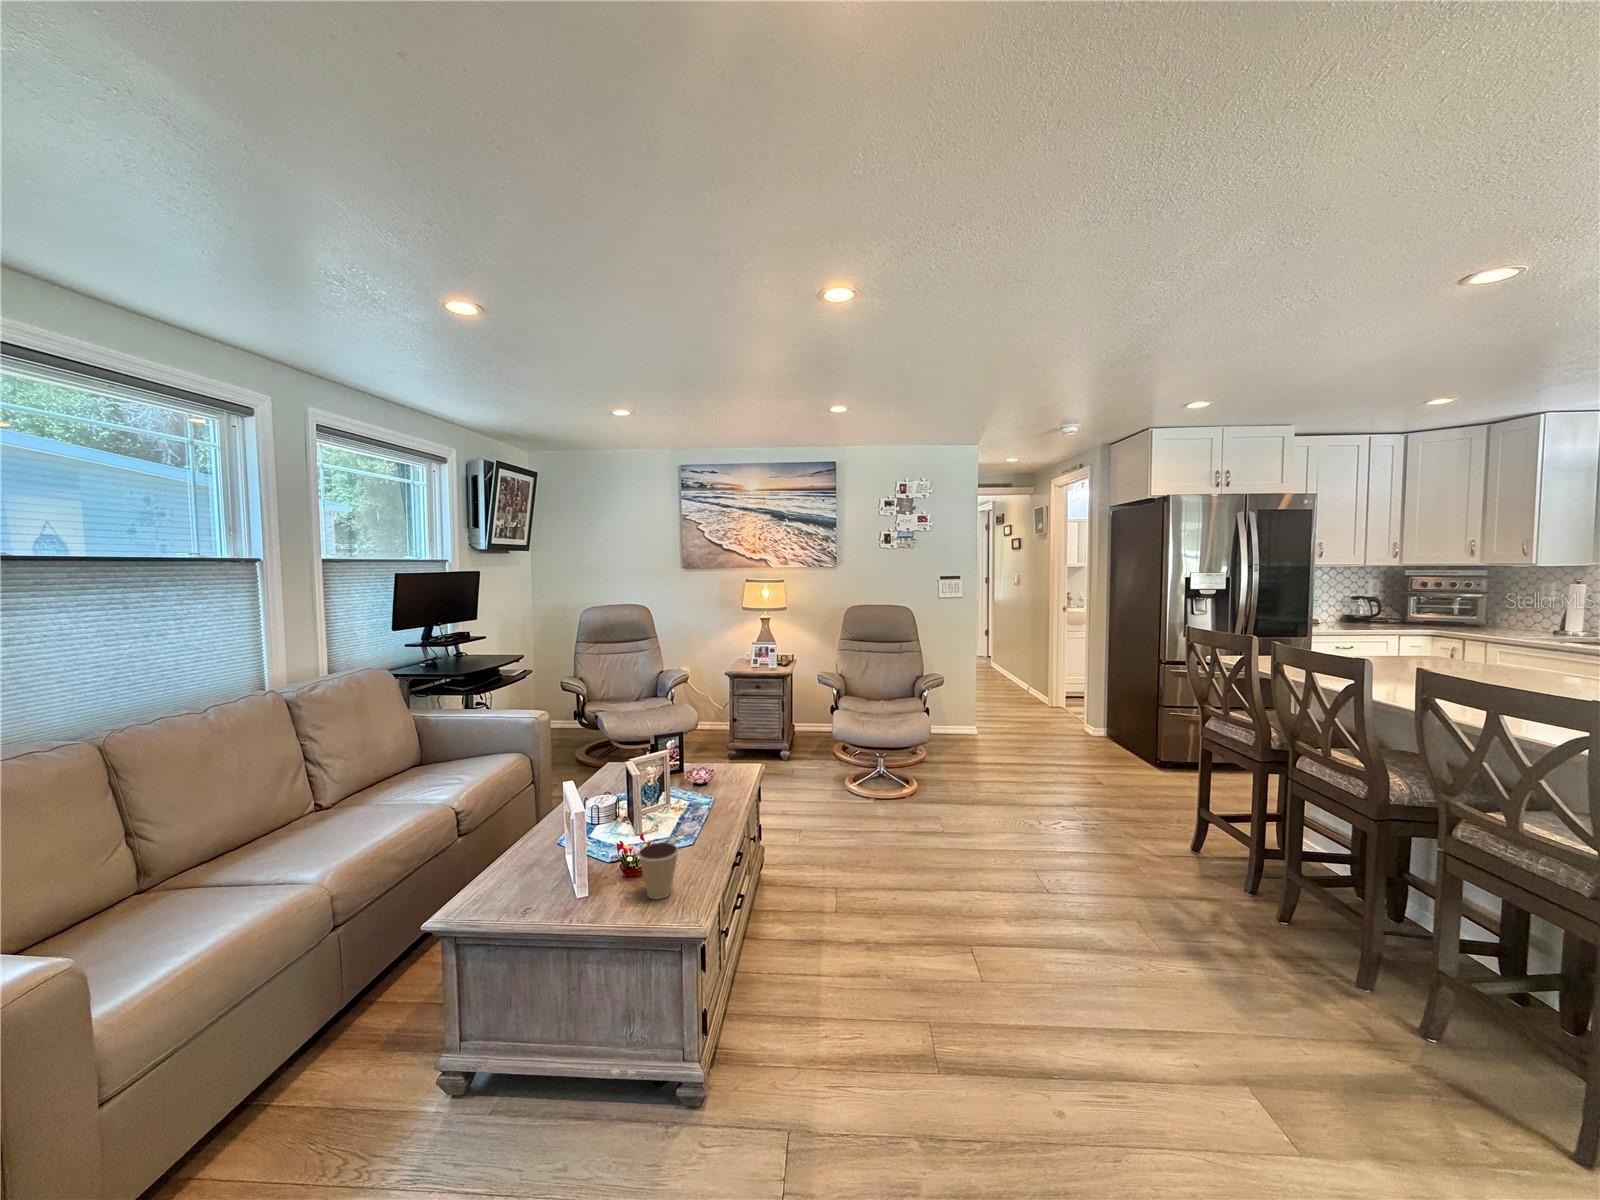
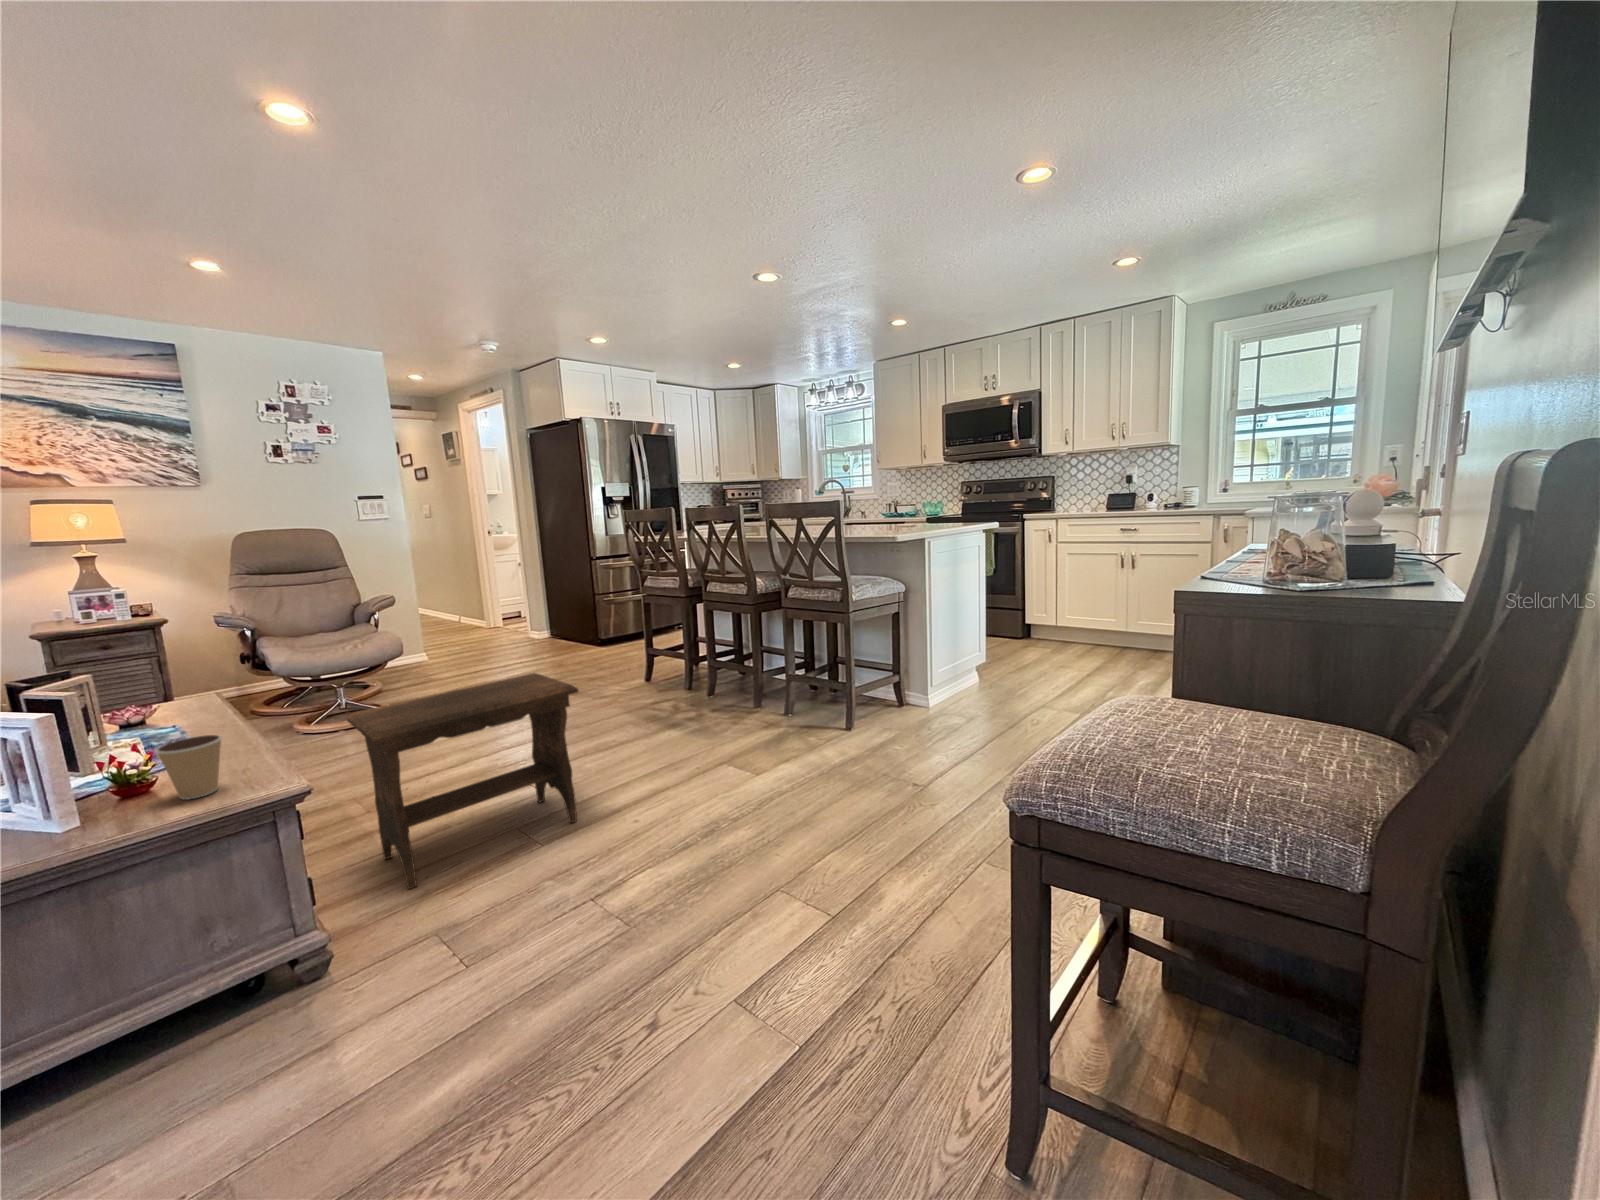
footstool: none [790,836,1012,1058] -> present [347,673,579,890]

